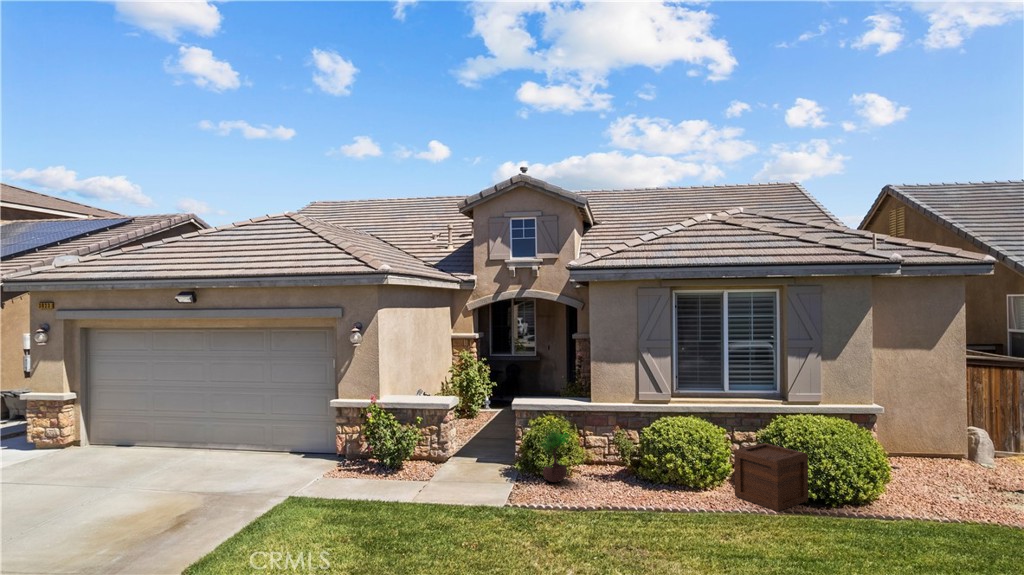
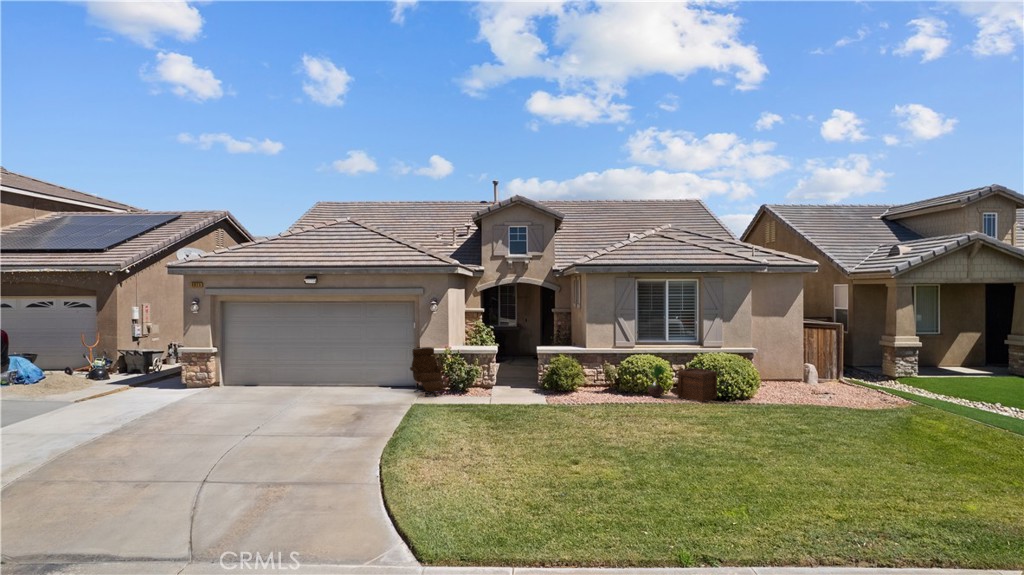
lounge chair: none [315,397,369,479] -> present [410,347,444,396]
potted tree: present [541,430,567,482] -> present [648,365,666,397]

